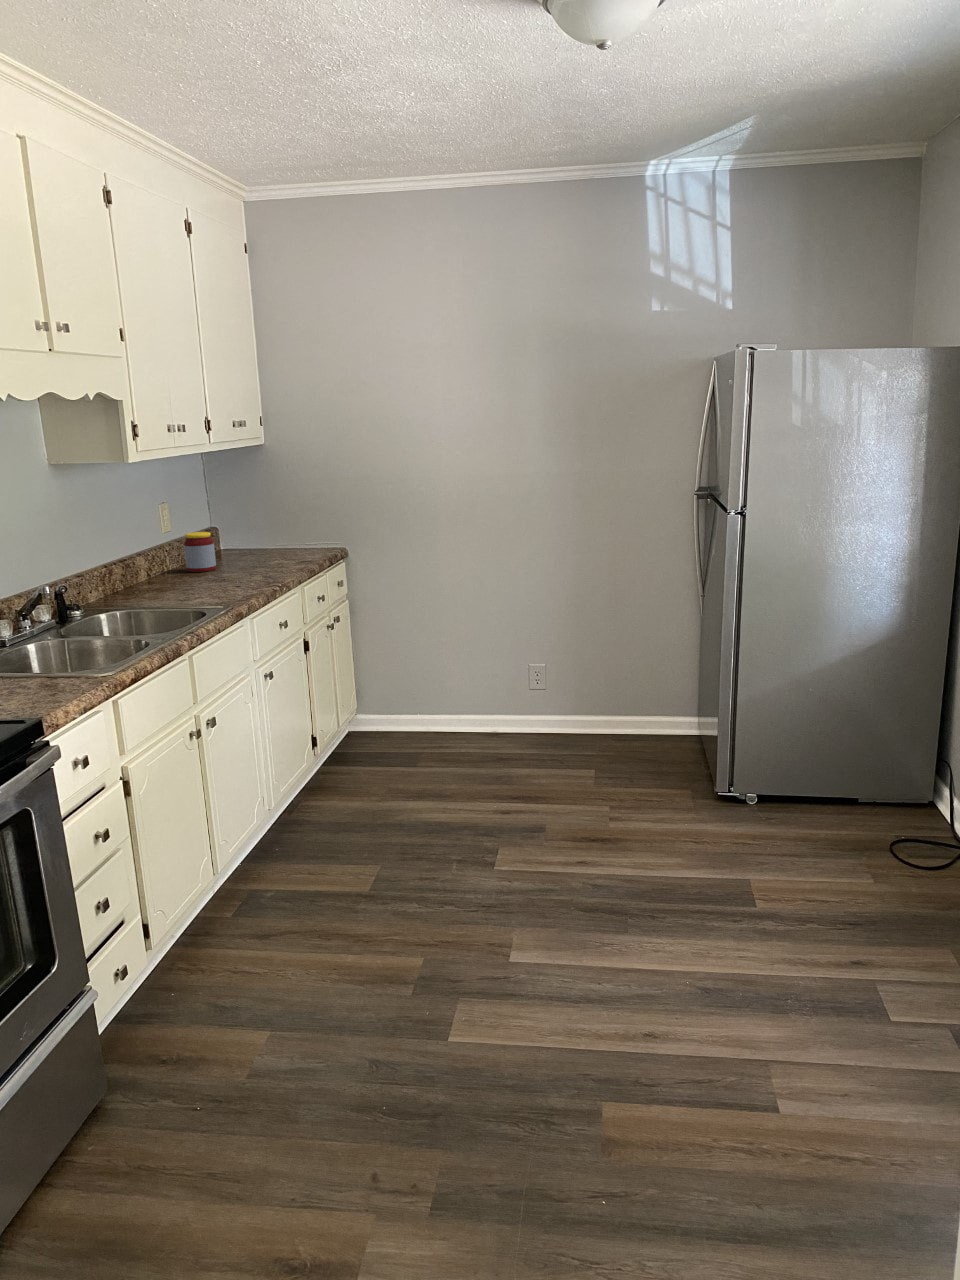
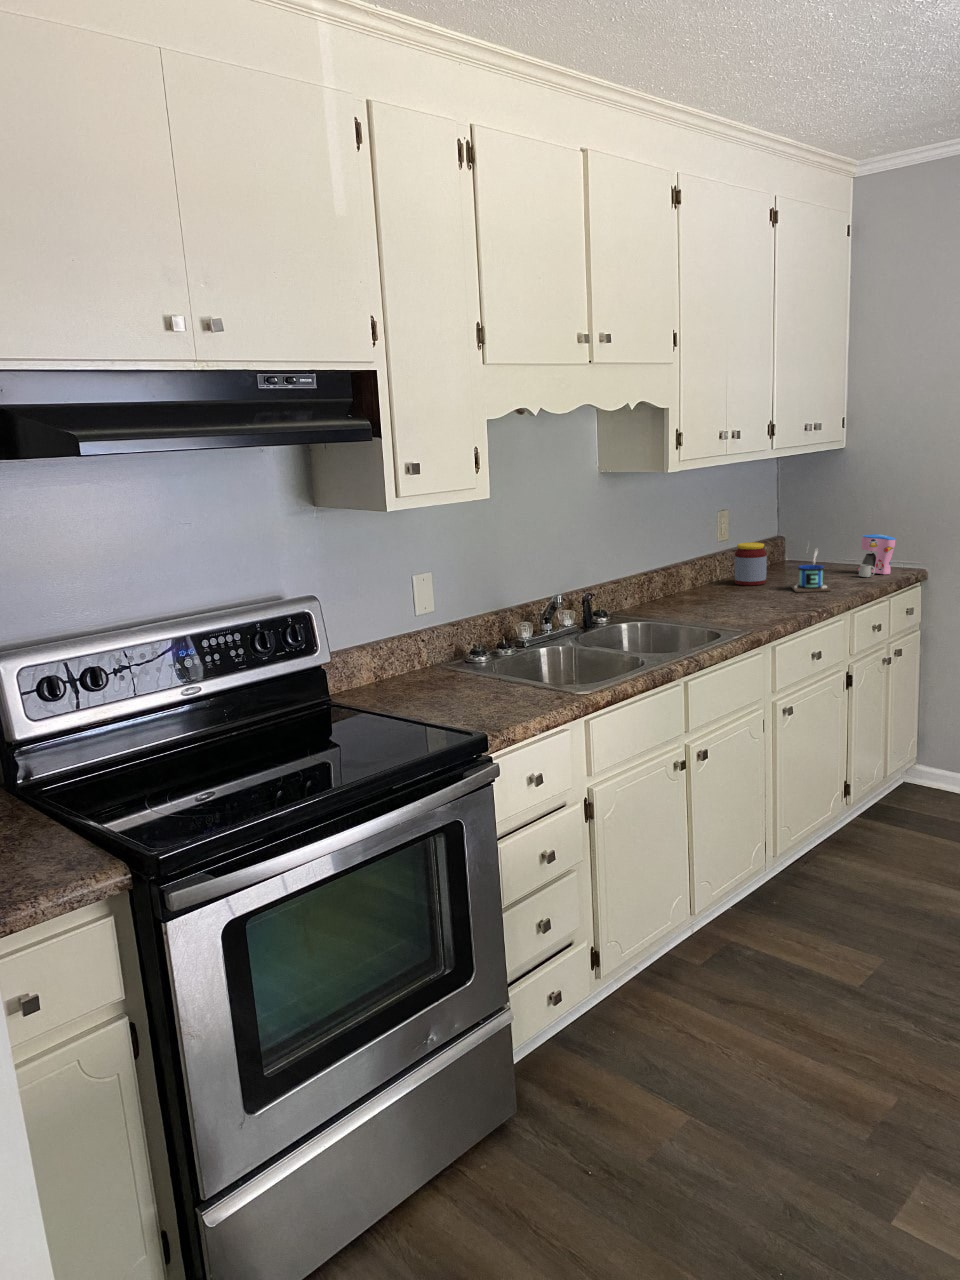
coffee maker: none [291,519,320,557] -> present [858,534,896,577]
mug: none [241,525,278,573] -> present [791,545,831,592]

